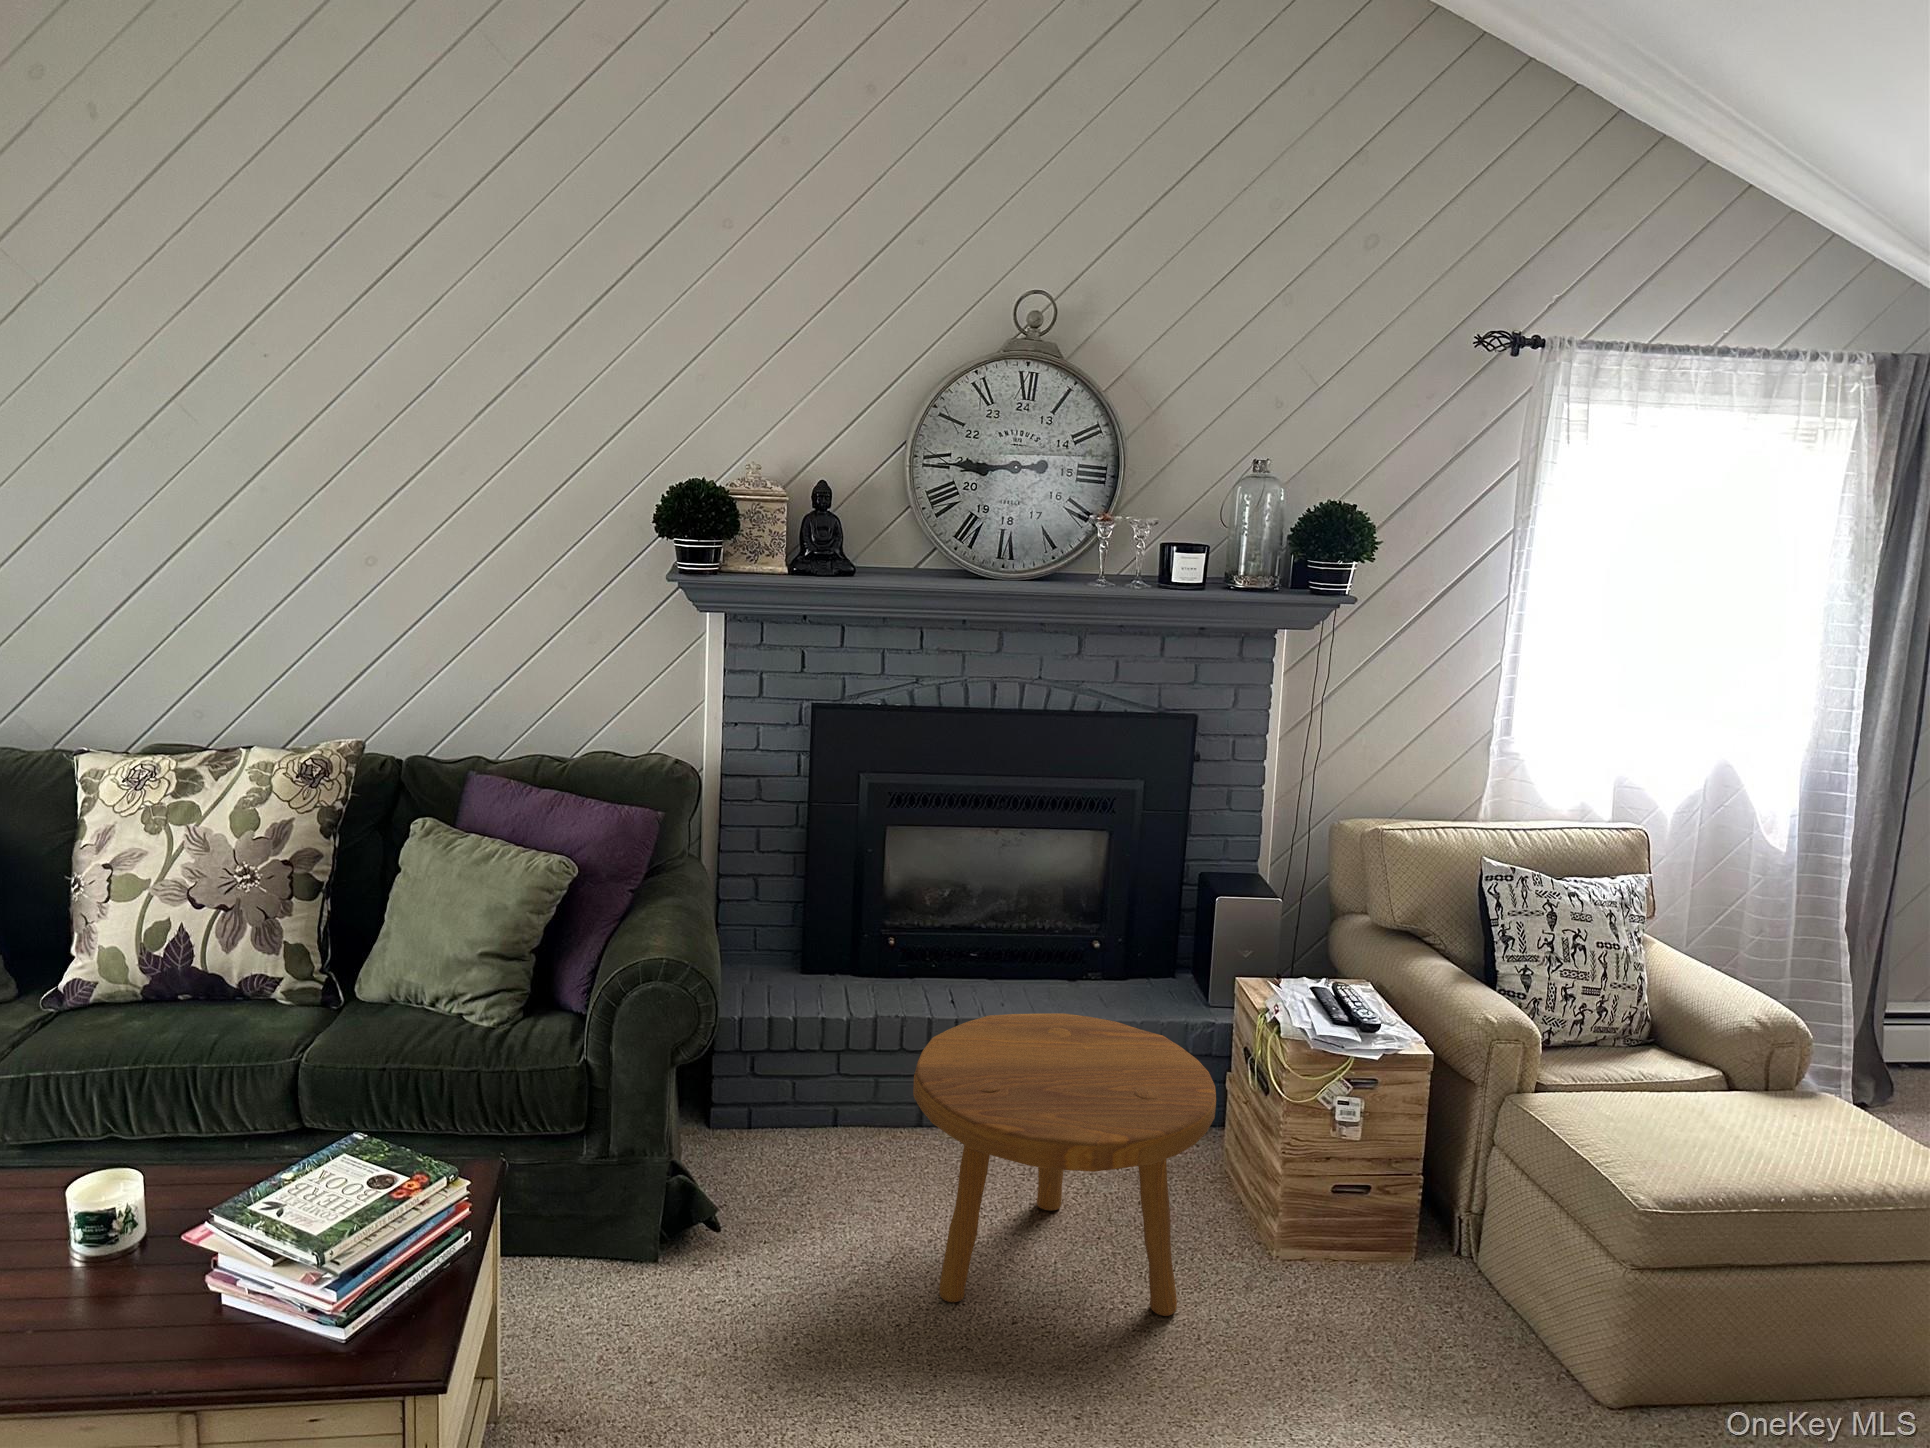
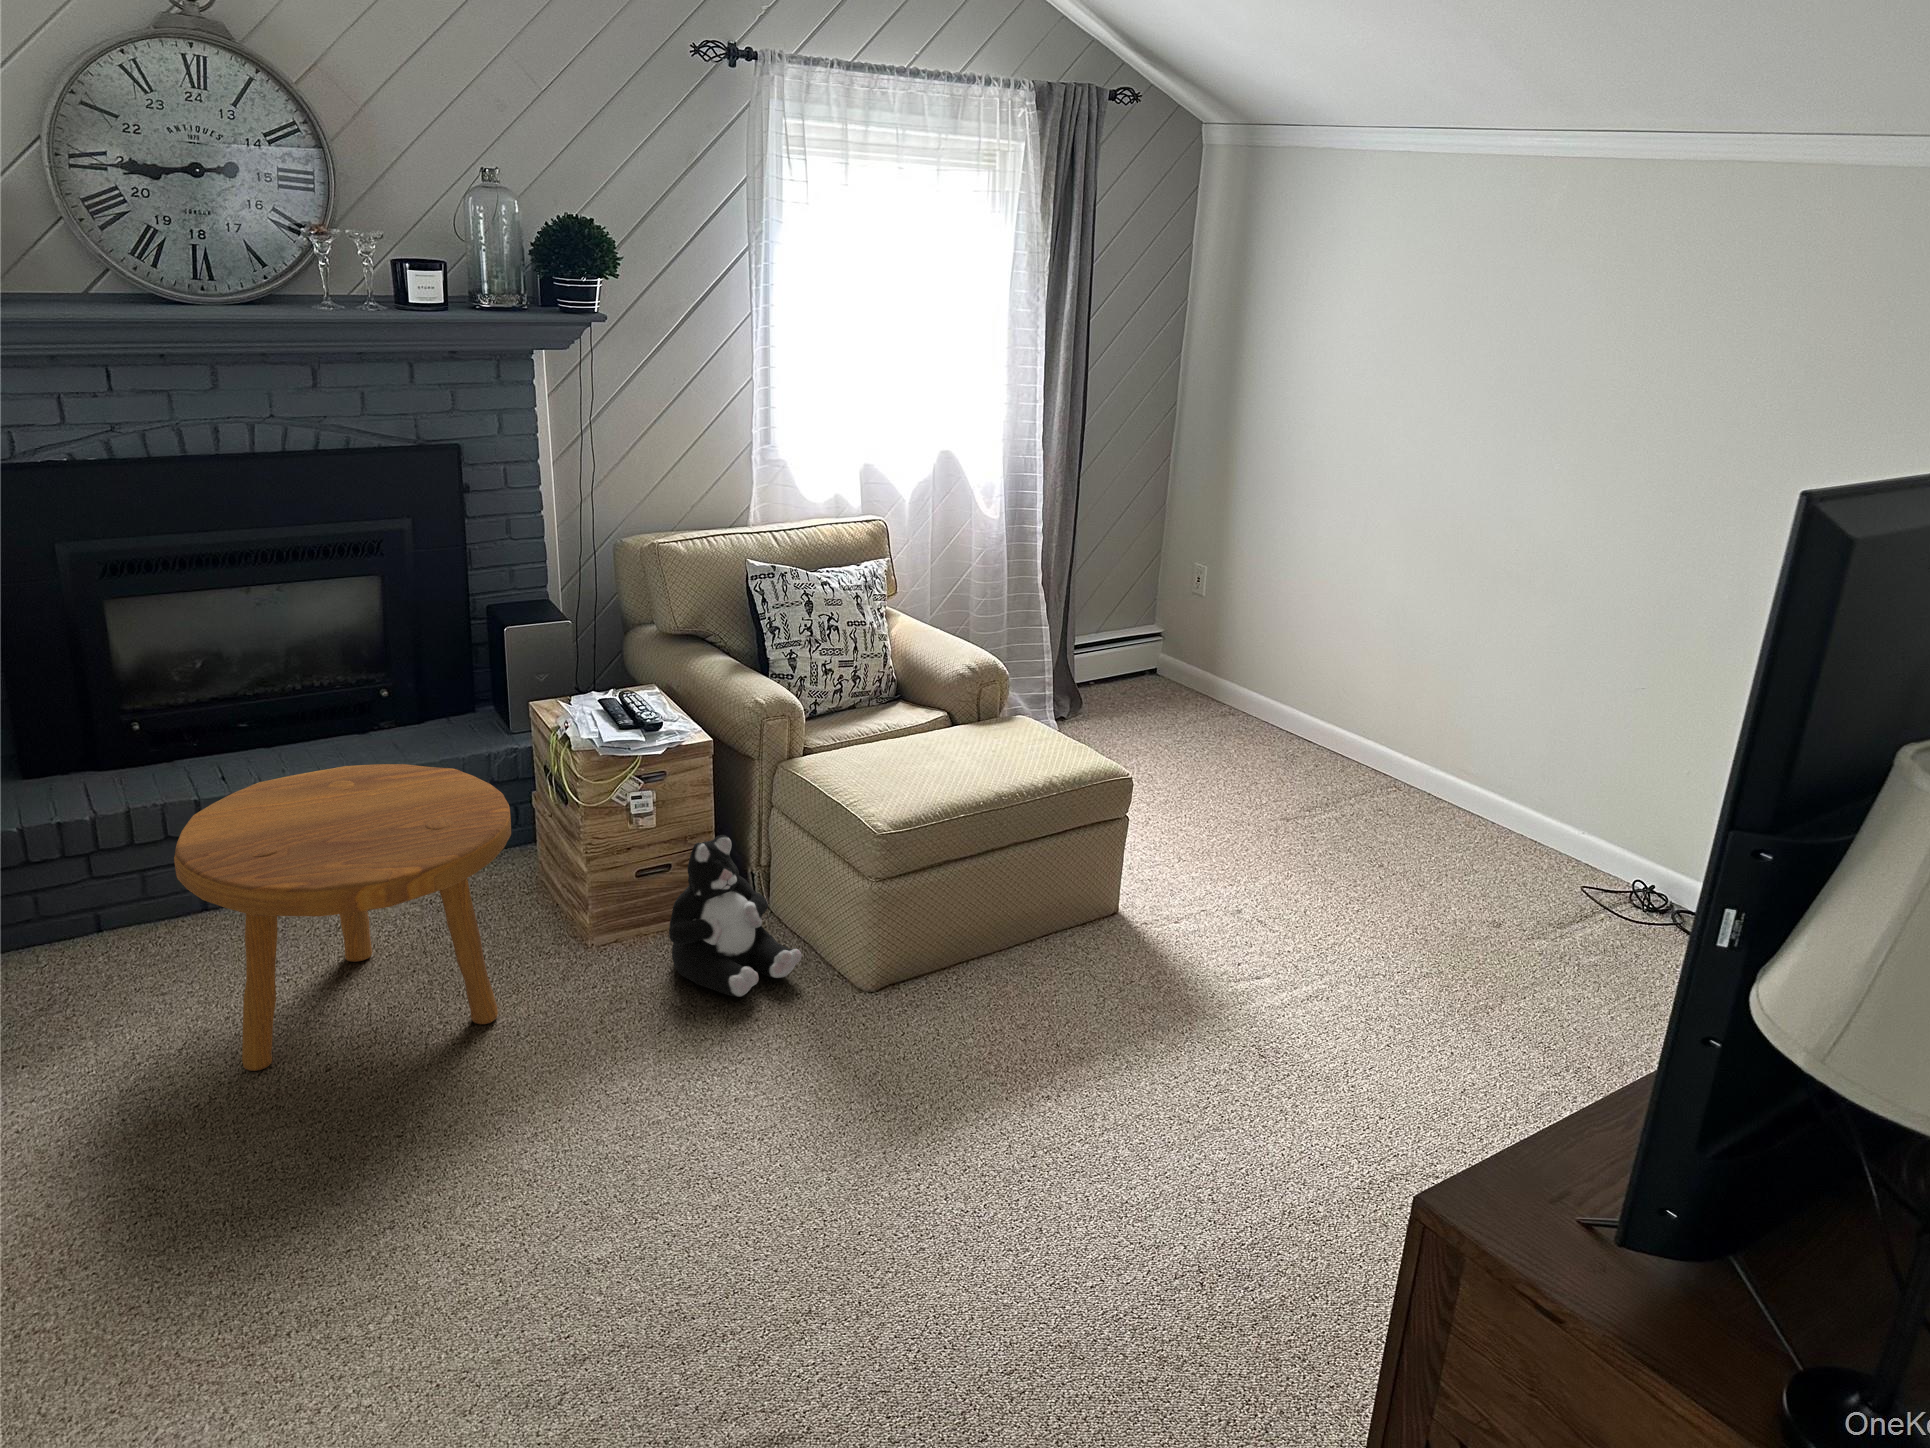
plush toy: none [1366,1167,1522,1366] -> present [669,835,802,997]

